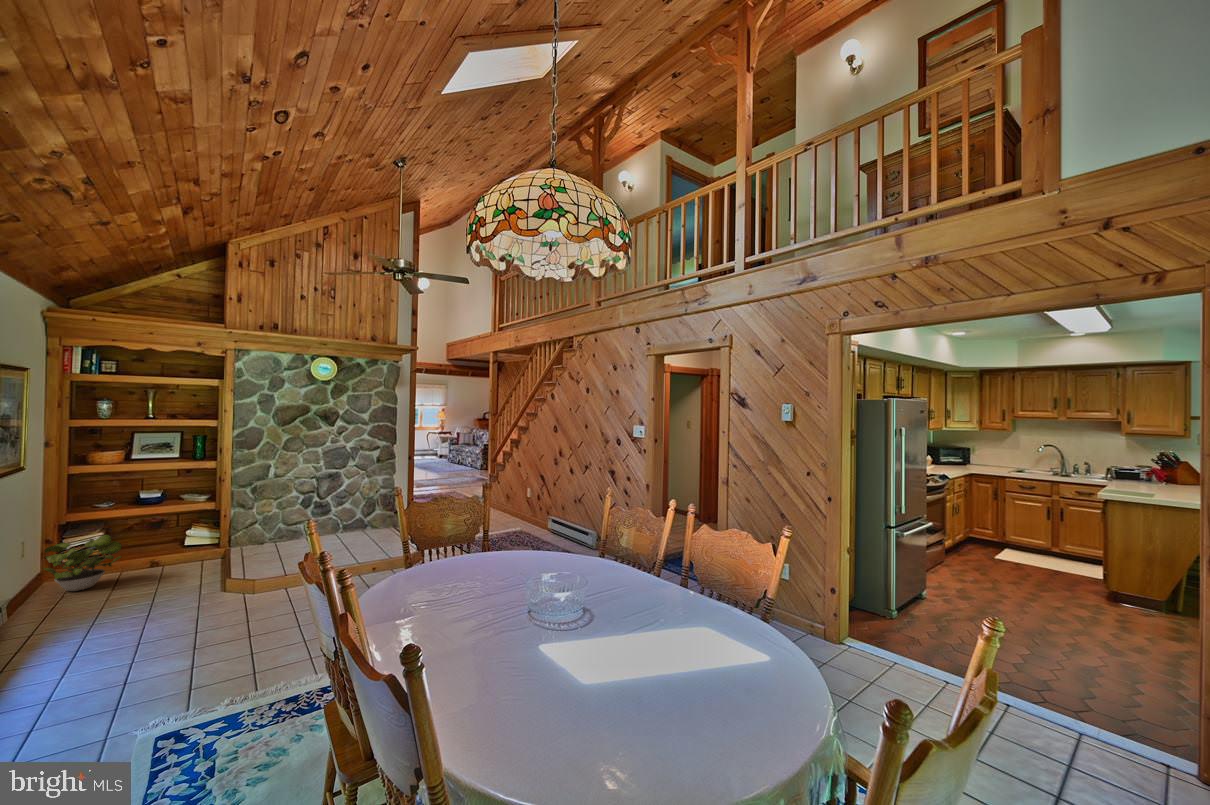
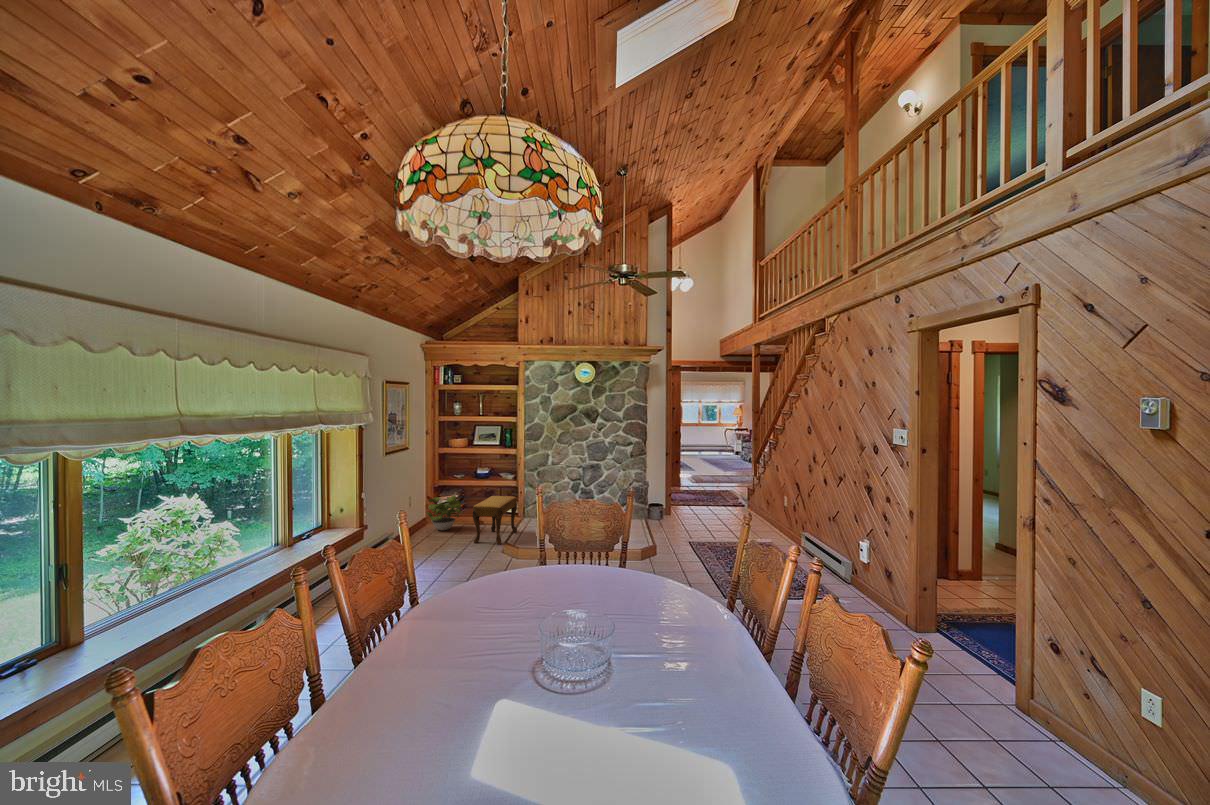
footstool: none [159,524,226,595] -> present [473,496,517,545]

